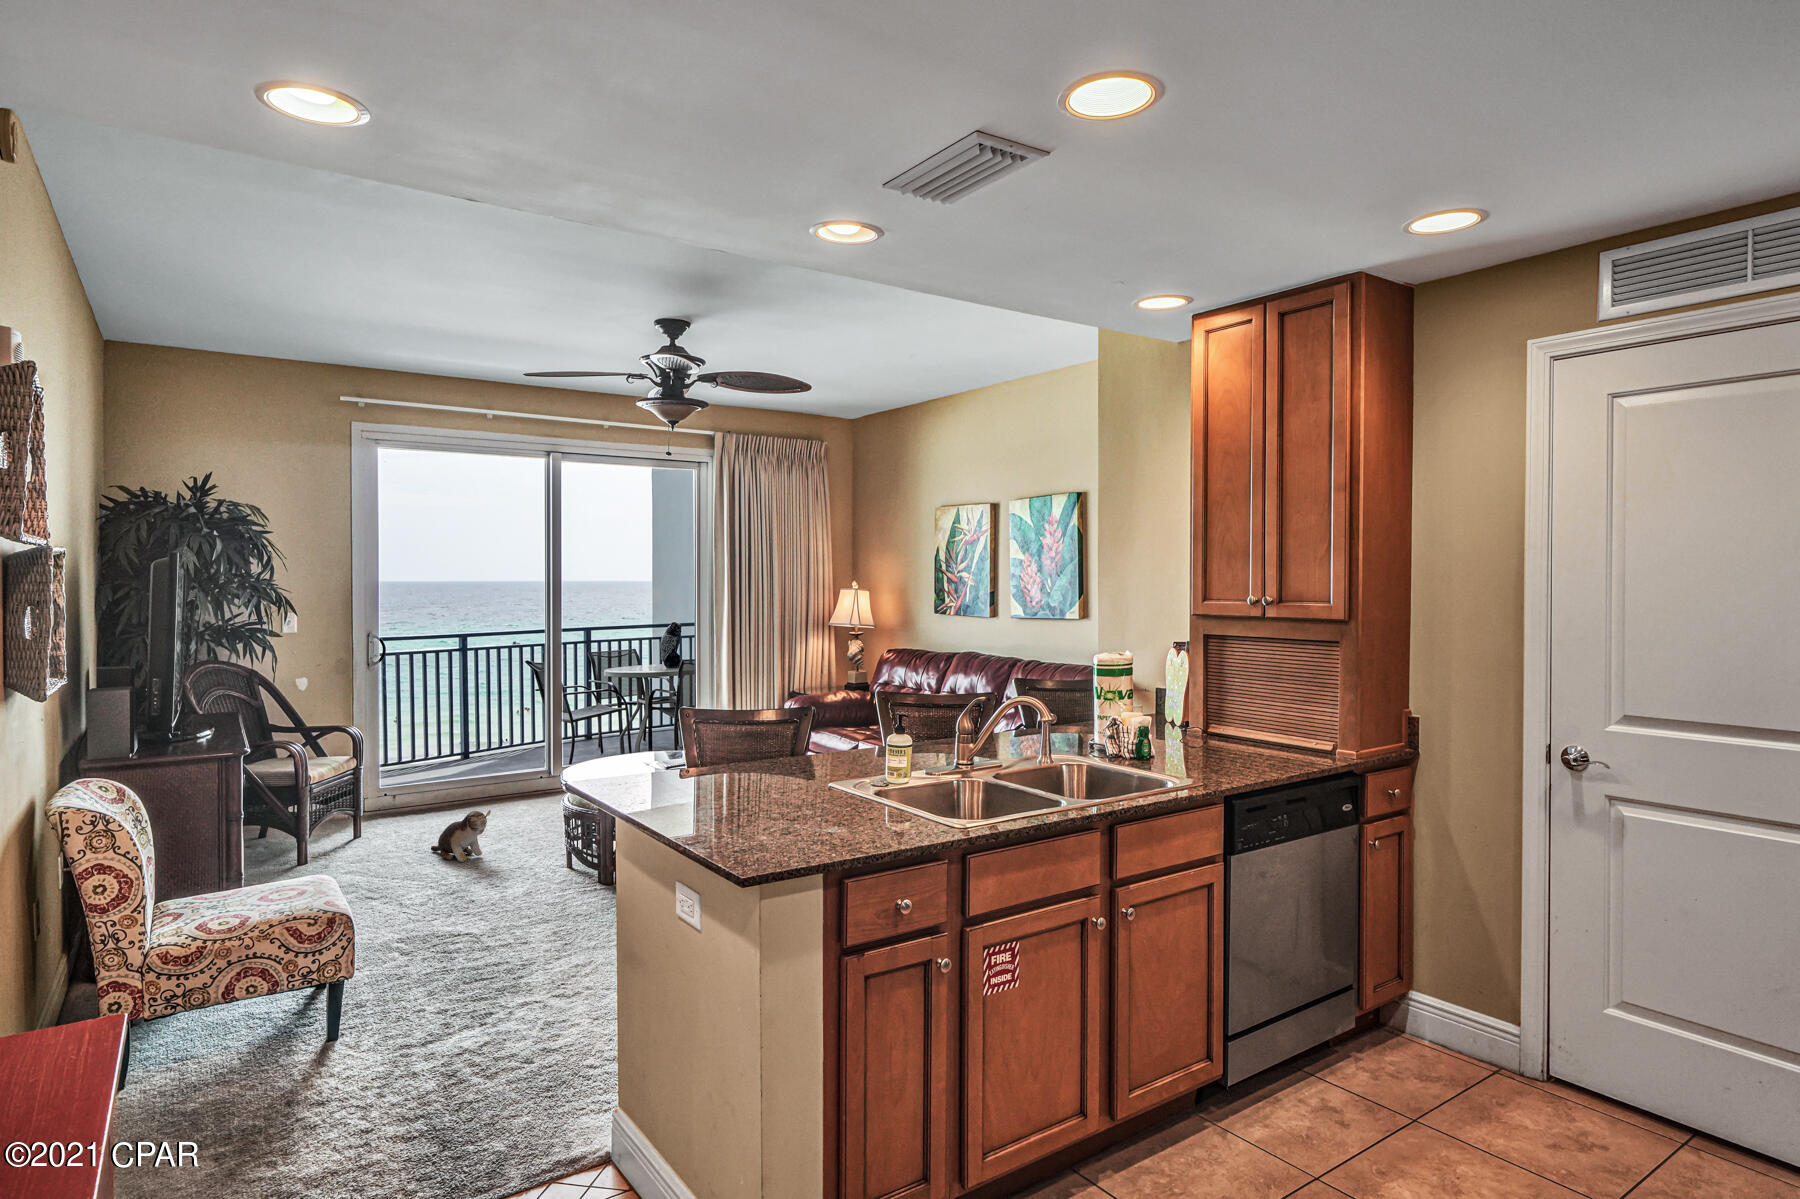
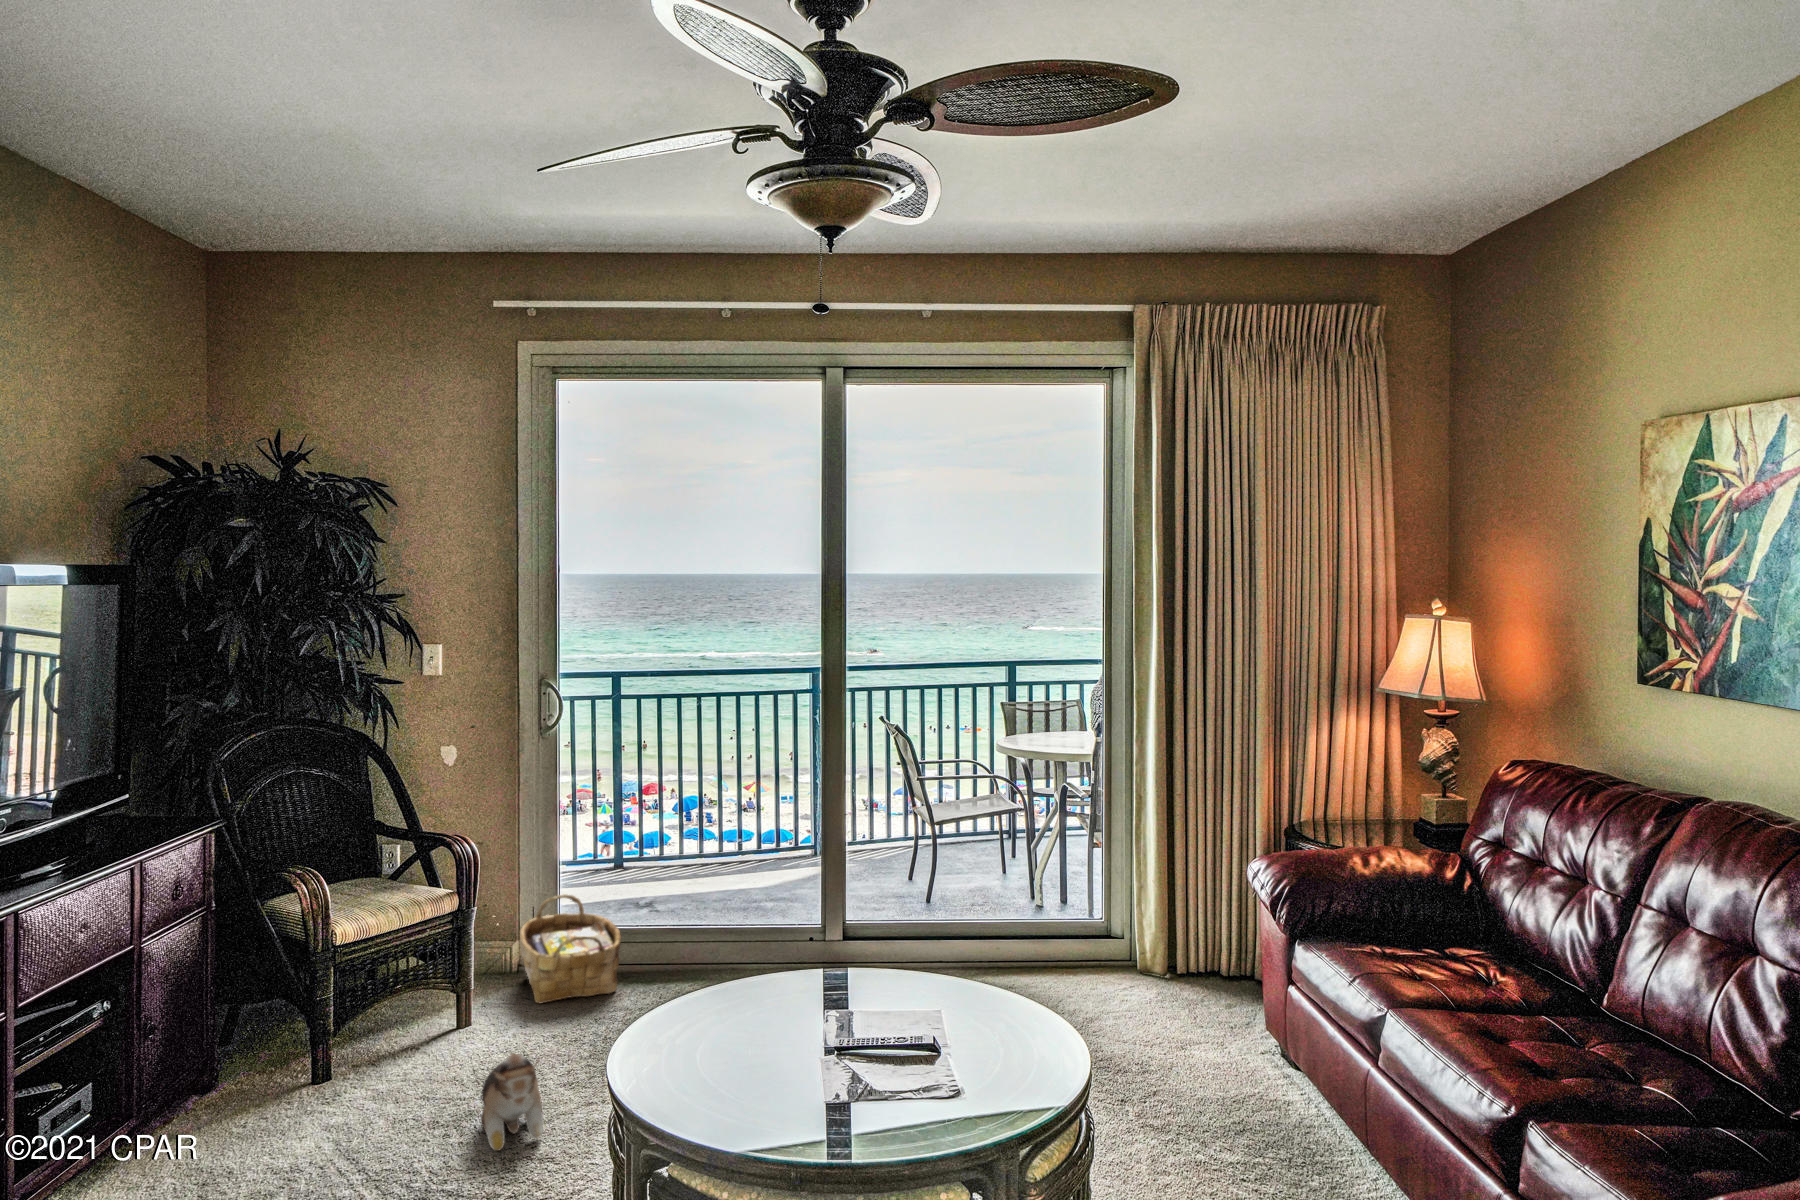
woven basket: none [363,768,436,827] -> present [520,894,621,1003]

